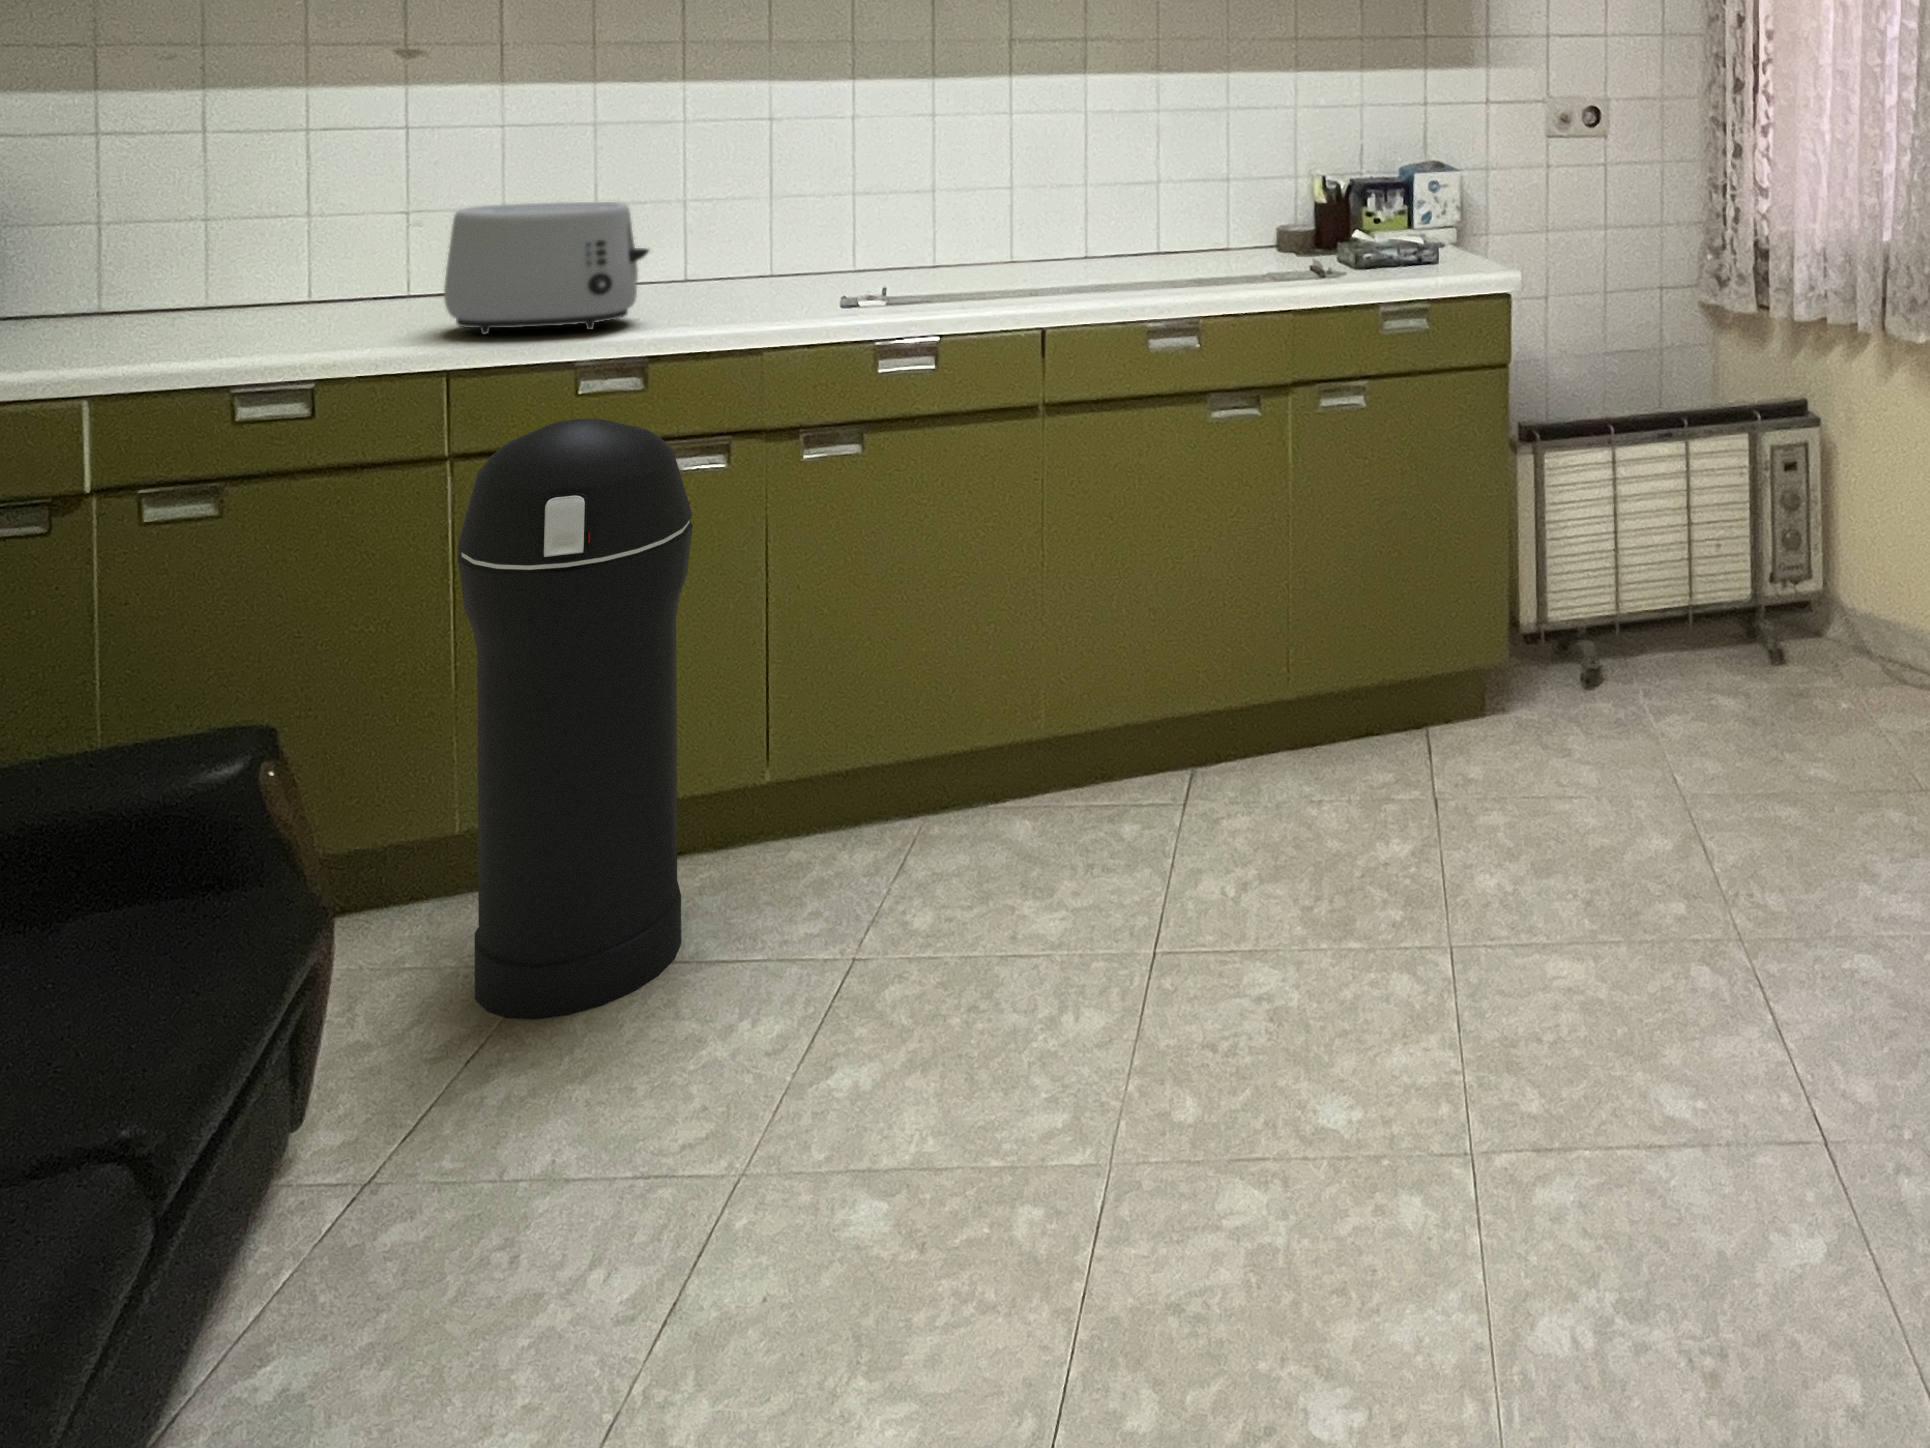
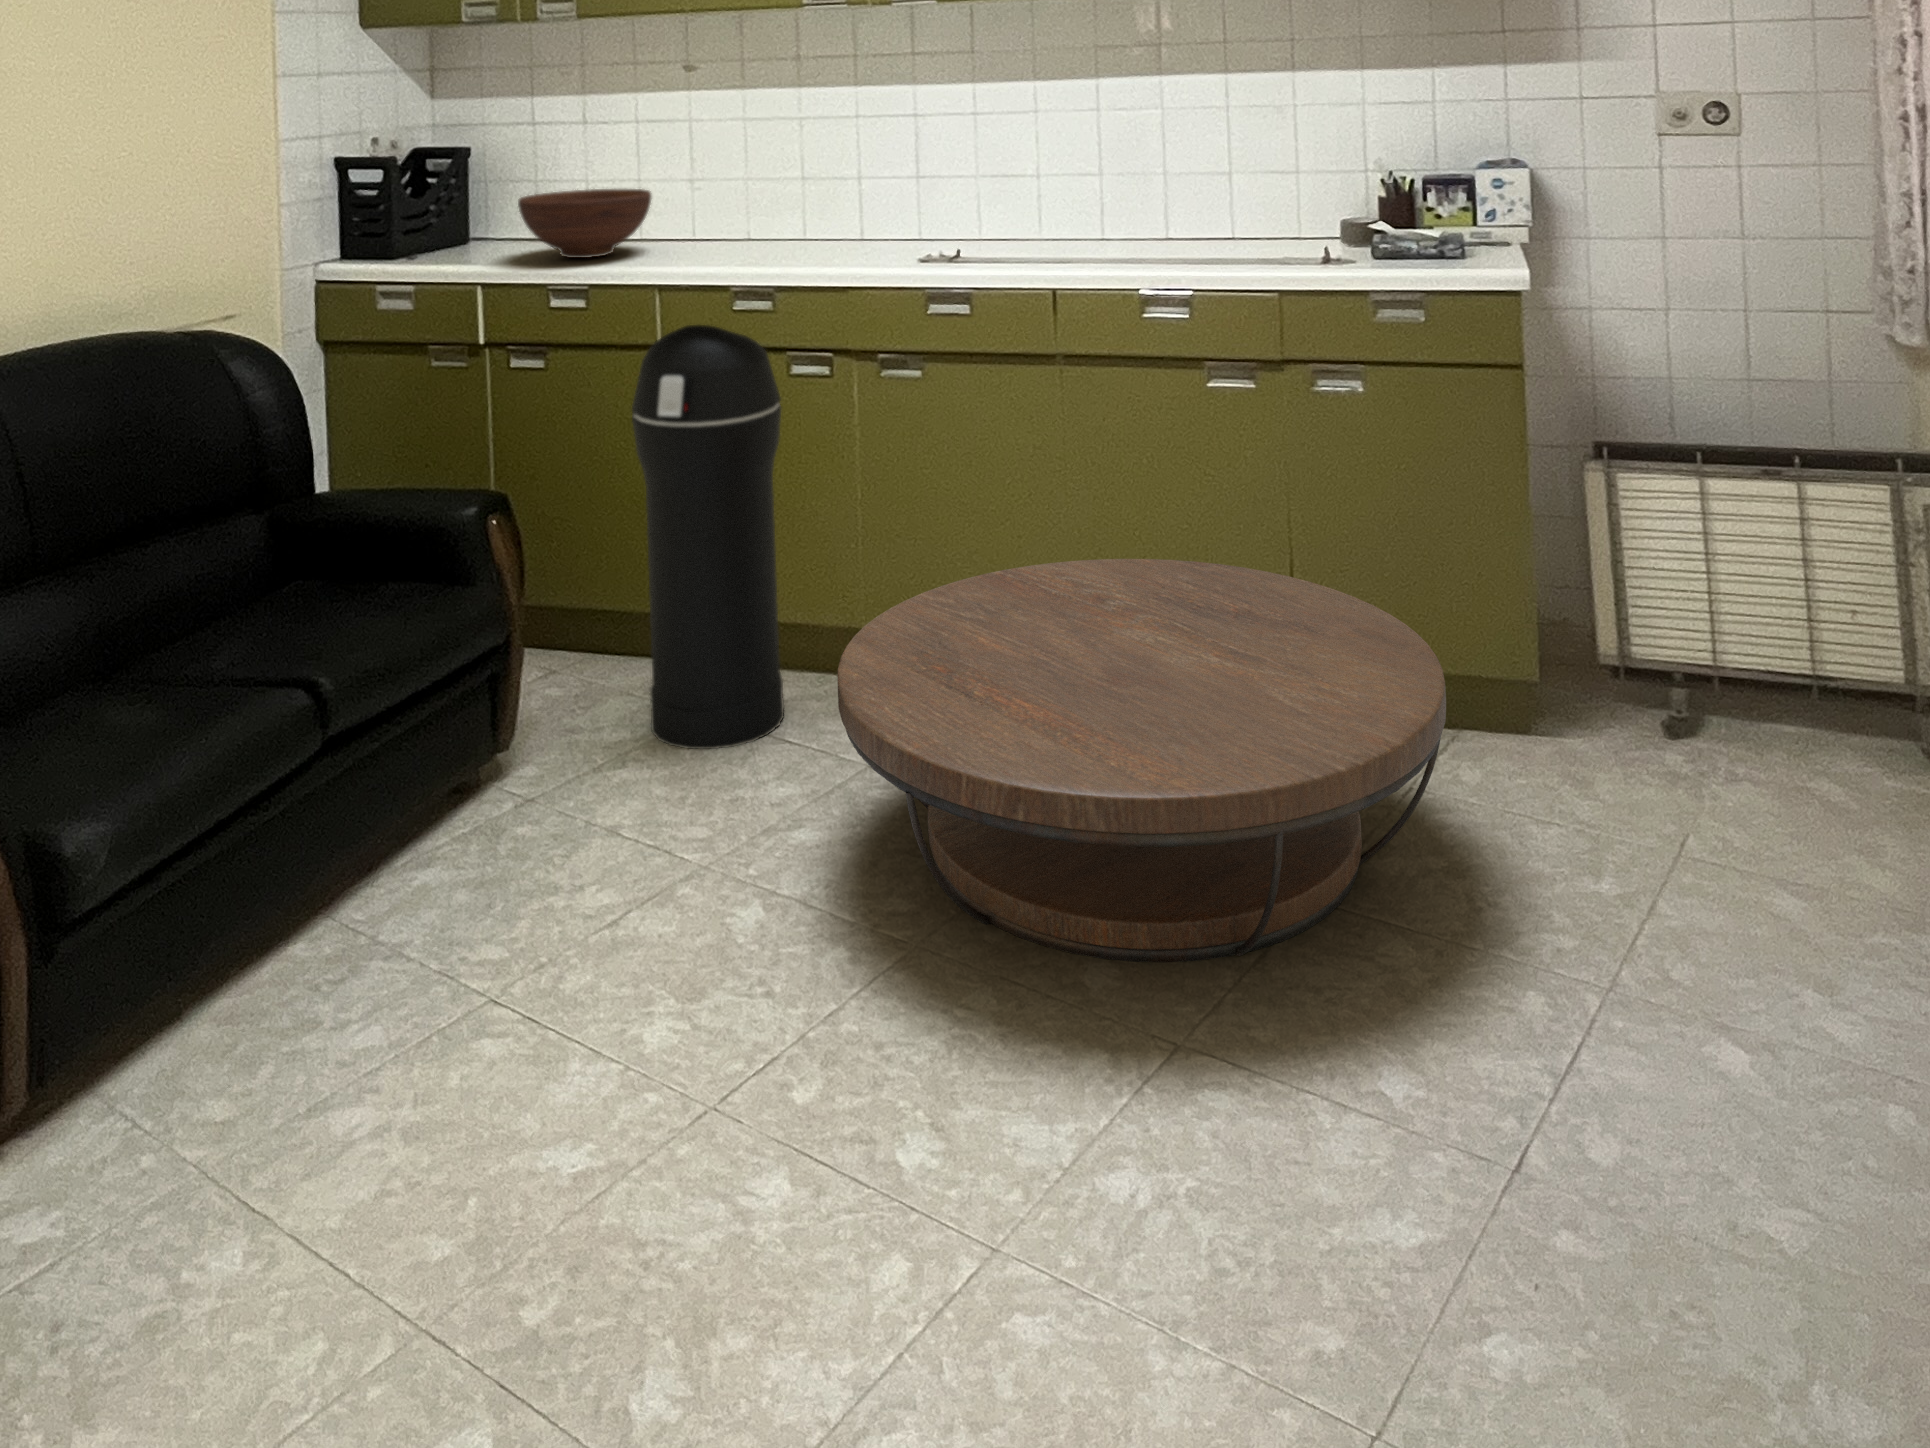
toaster: present [444,202,649,335] -> none [674,174,792,267]
fruit bowl: none [126,228,371,338] -> present [518,189,652,258]
coffee table: none [898,611,1580,1092] -> present [838,559,1446,962]

